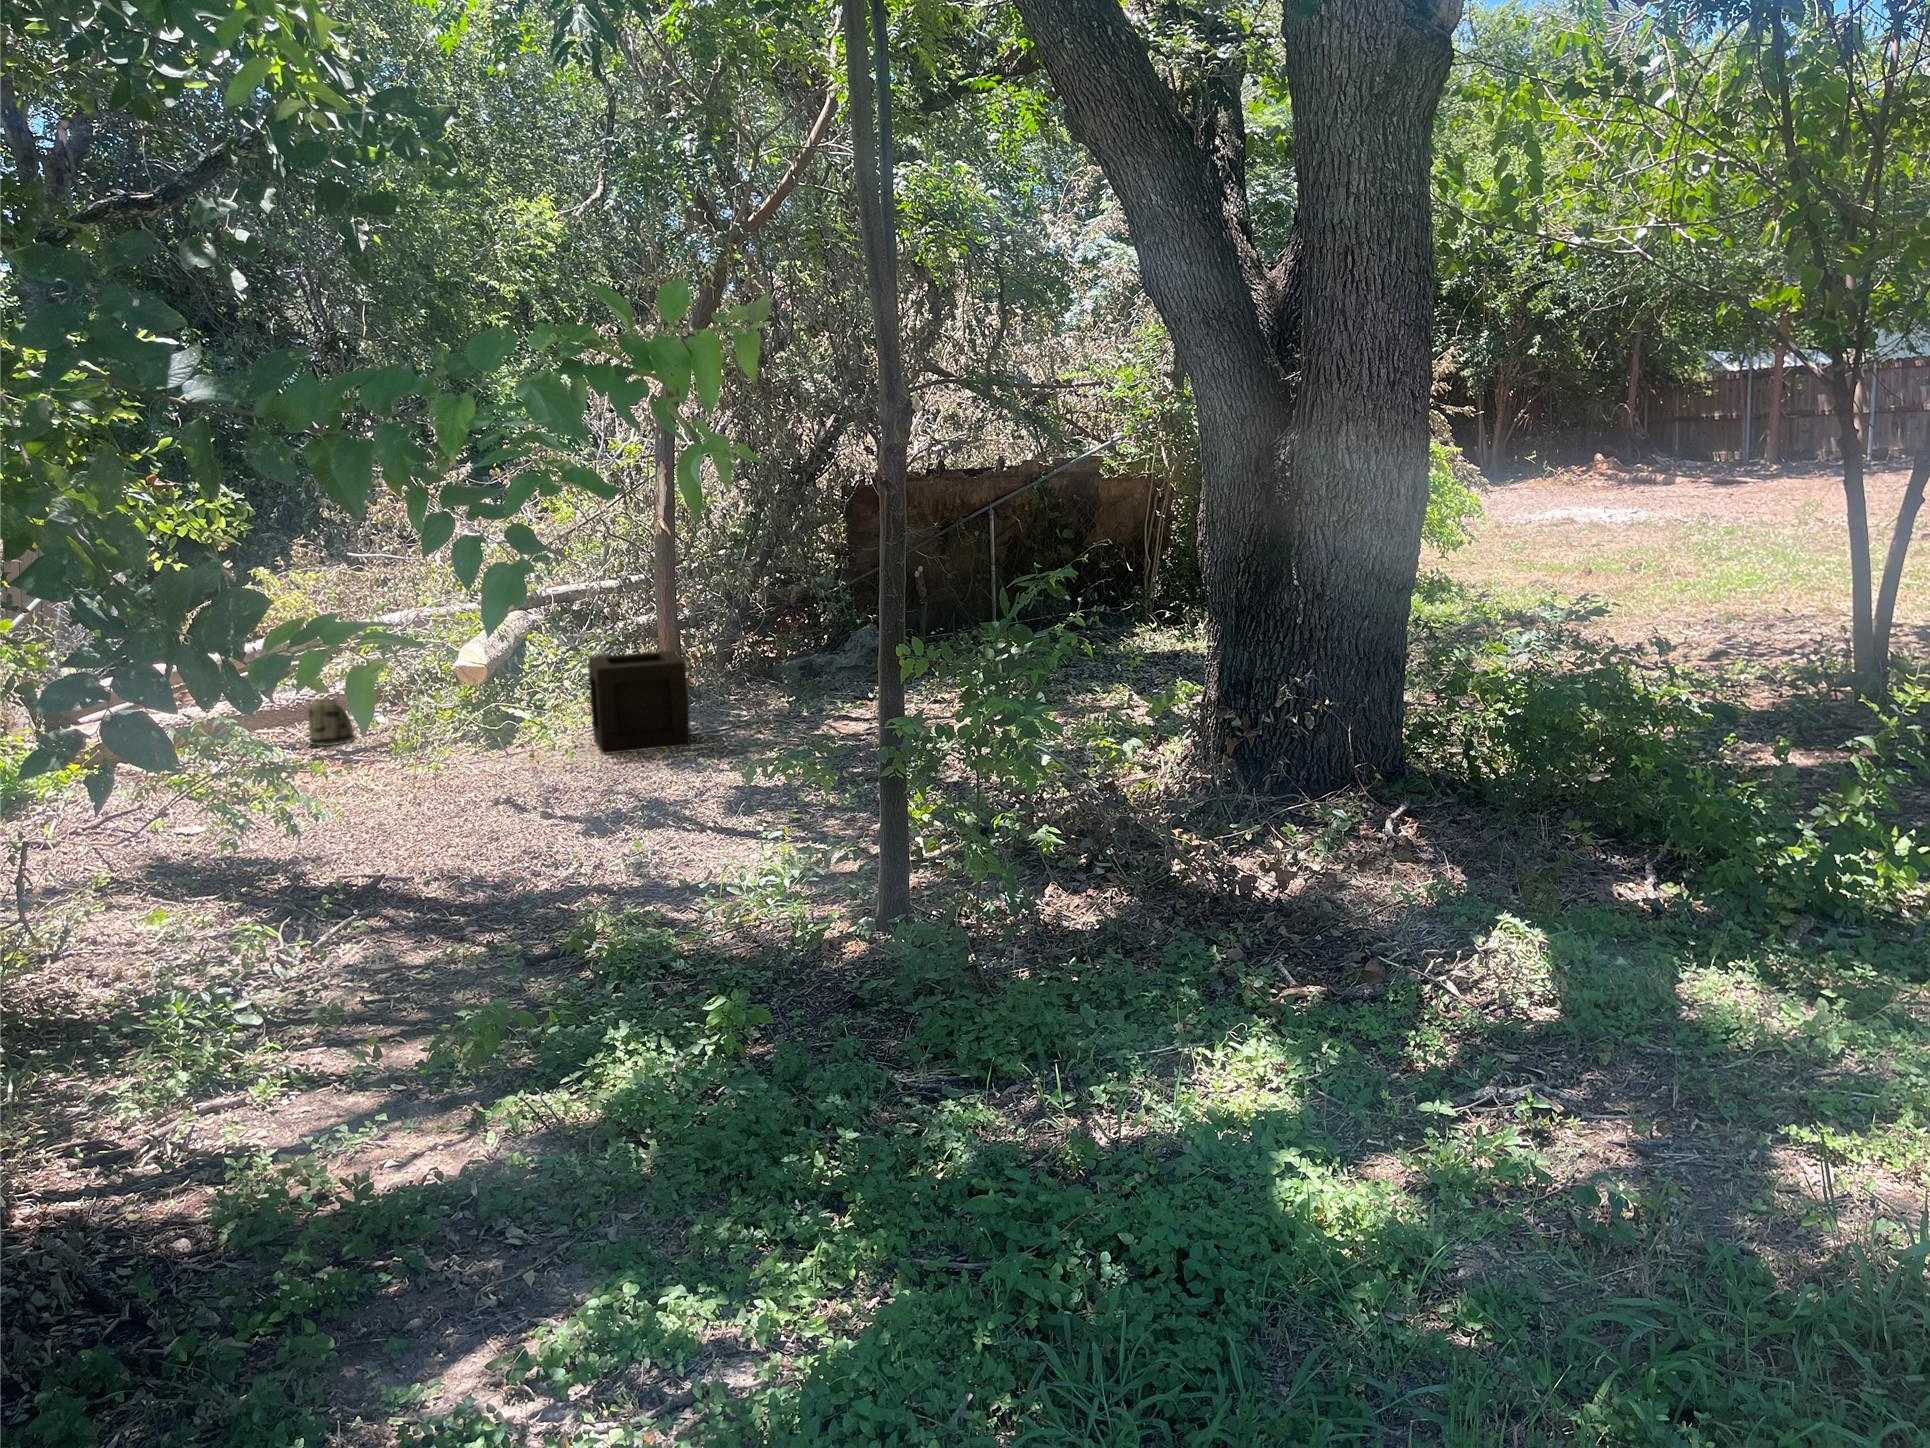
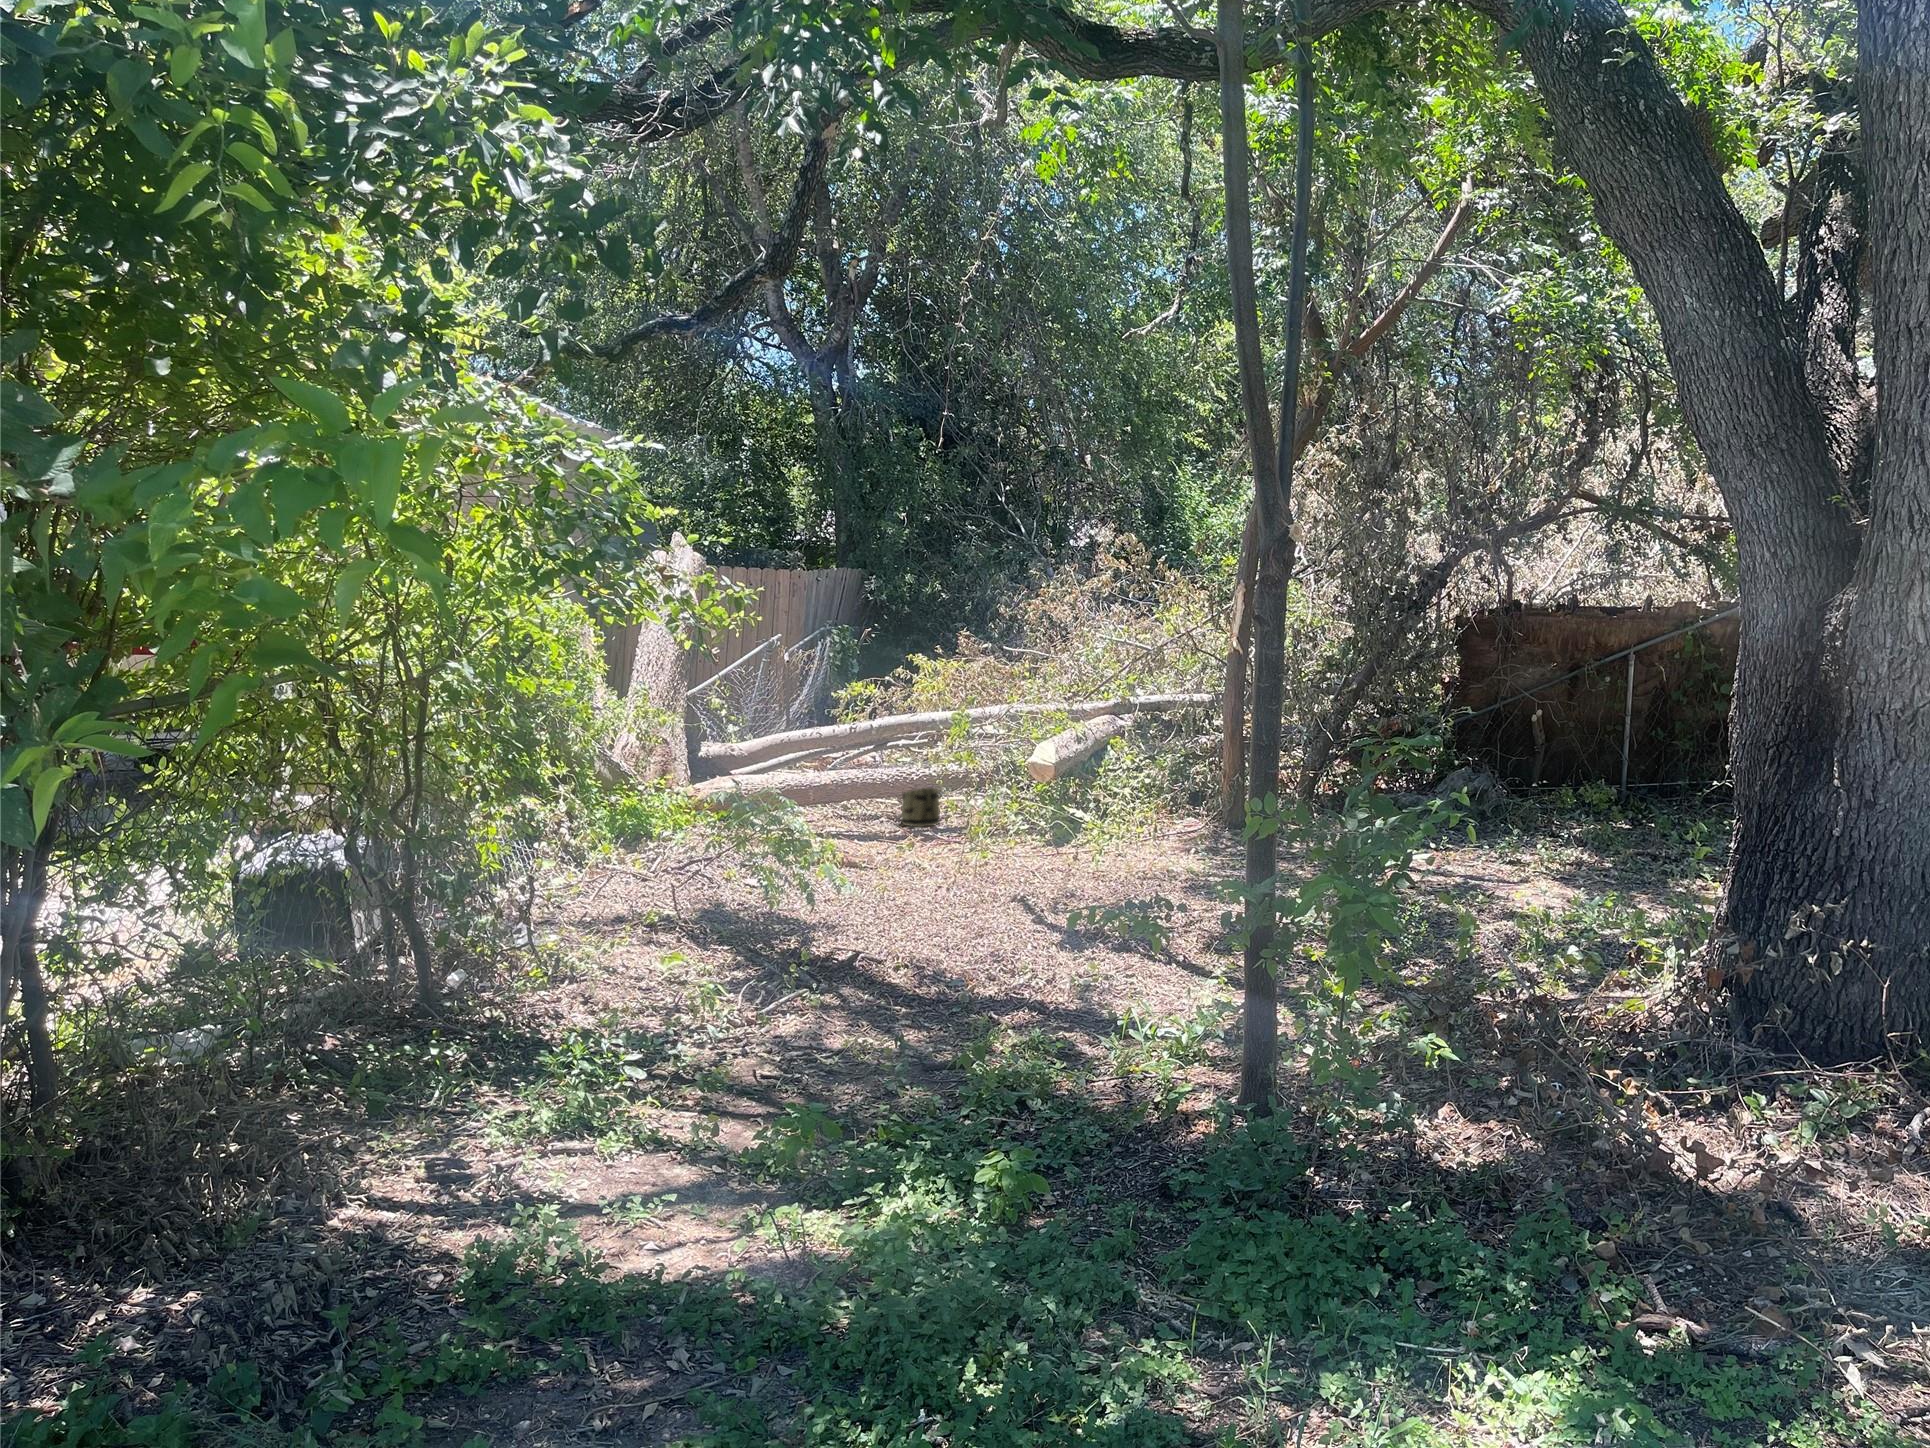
wooden crate: present [588,650,690,754] -> none [1140,768,1229,870]

